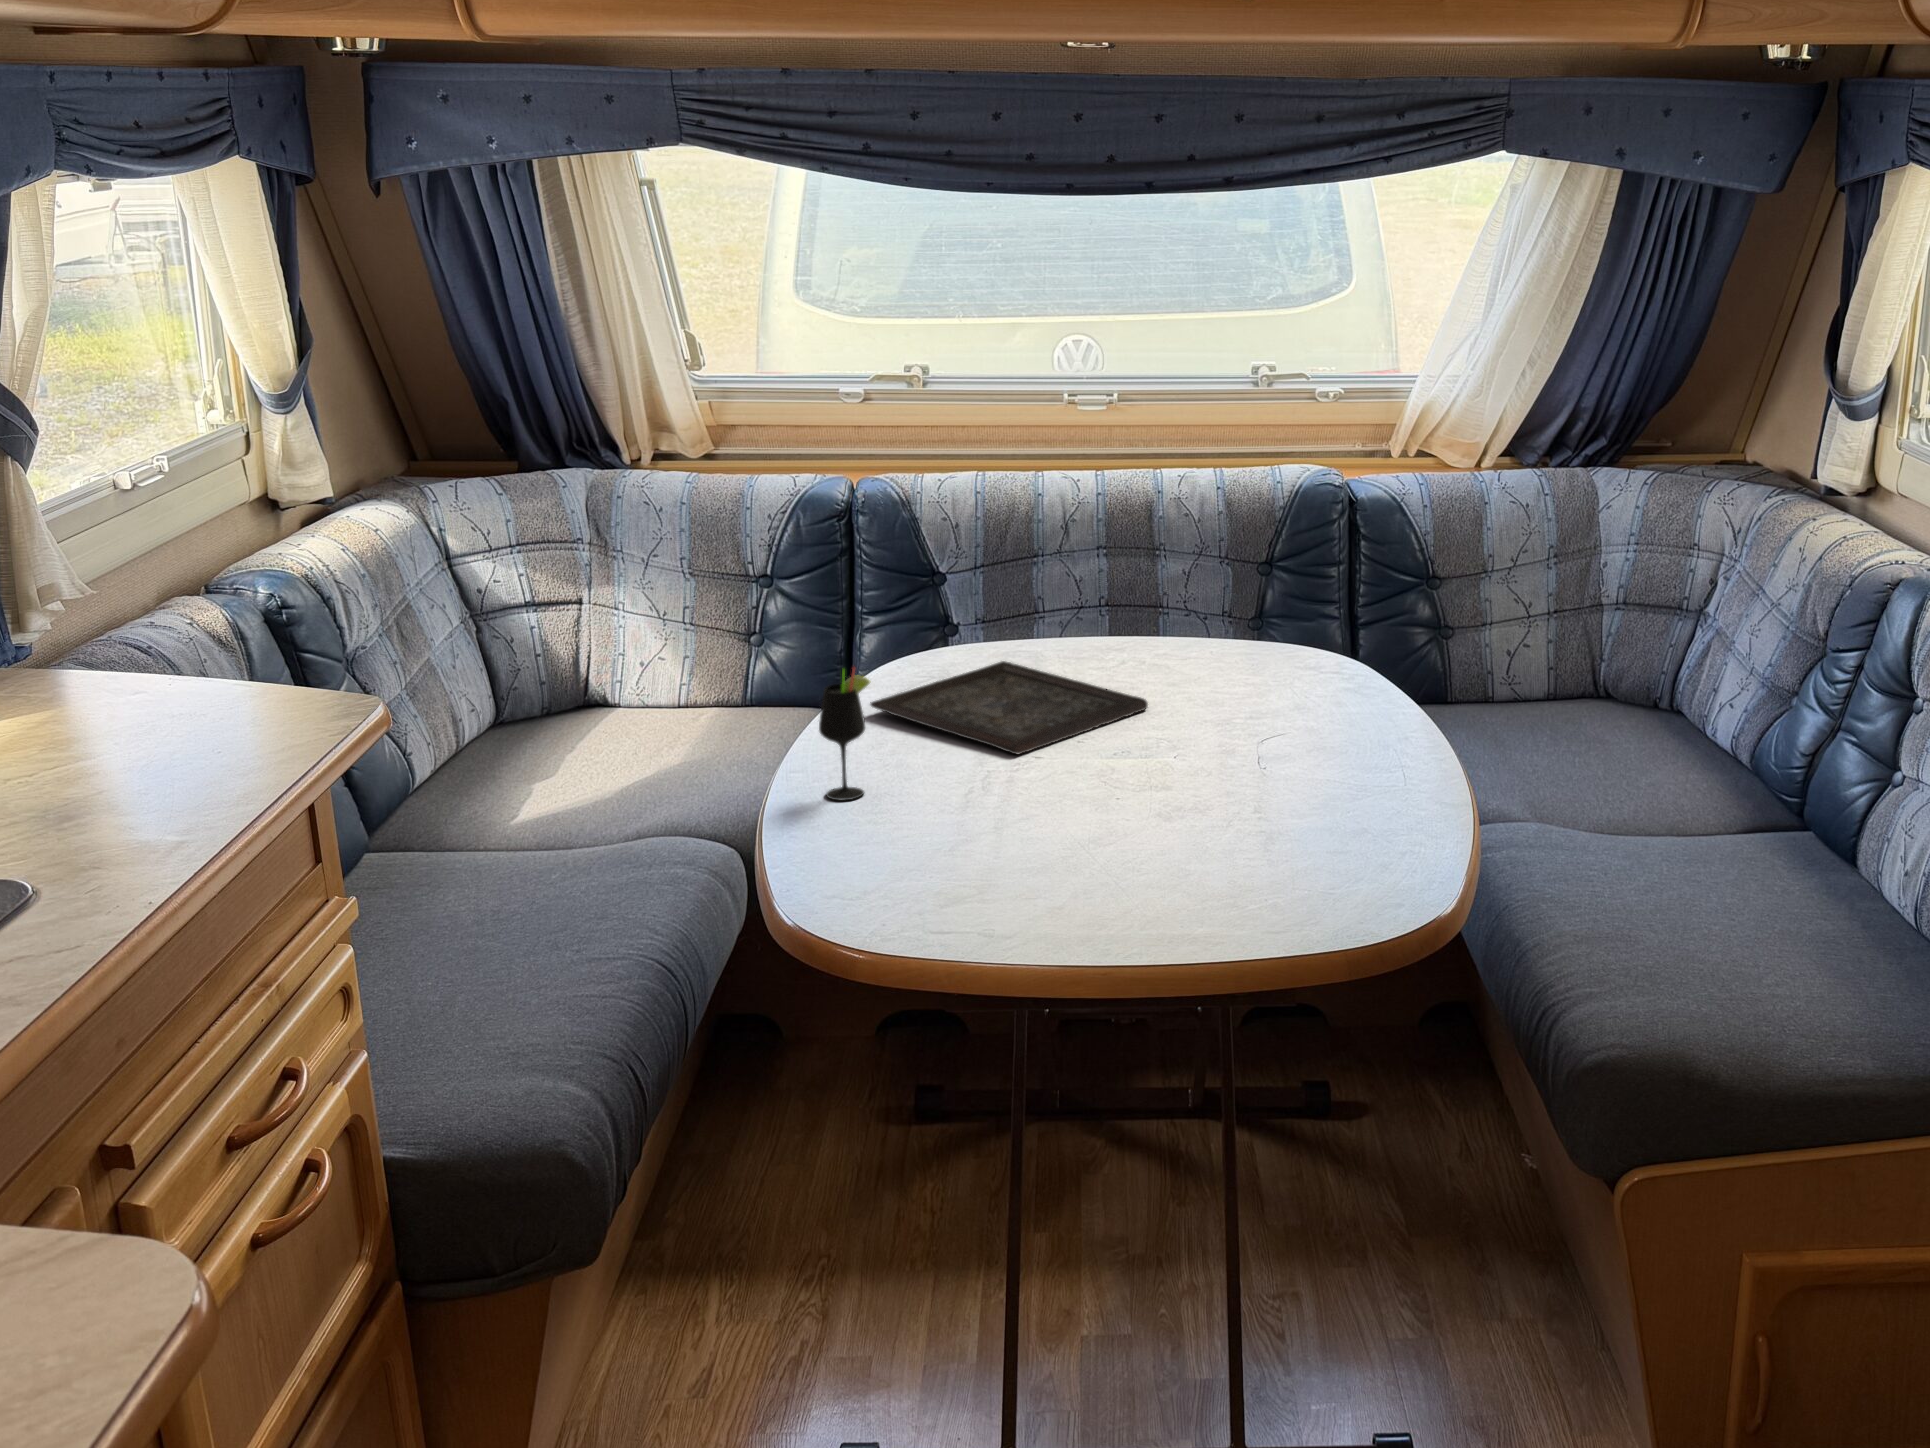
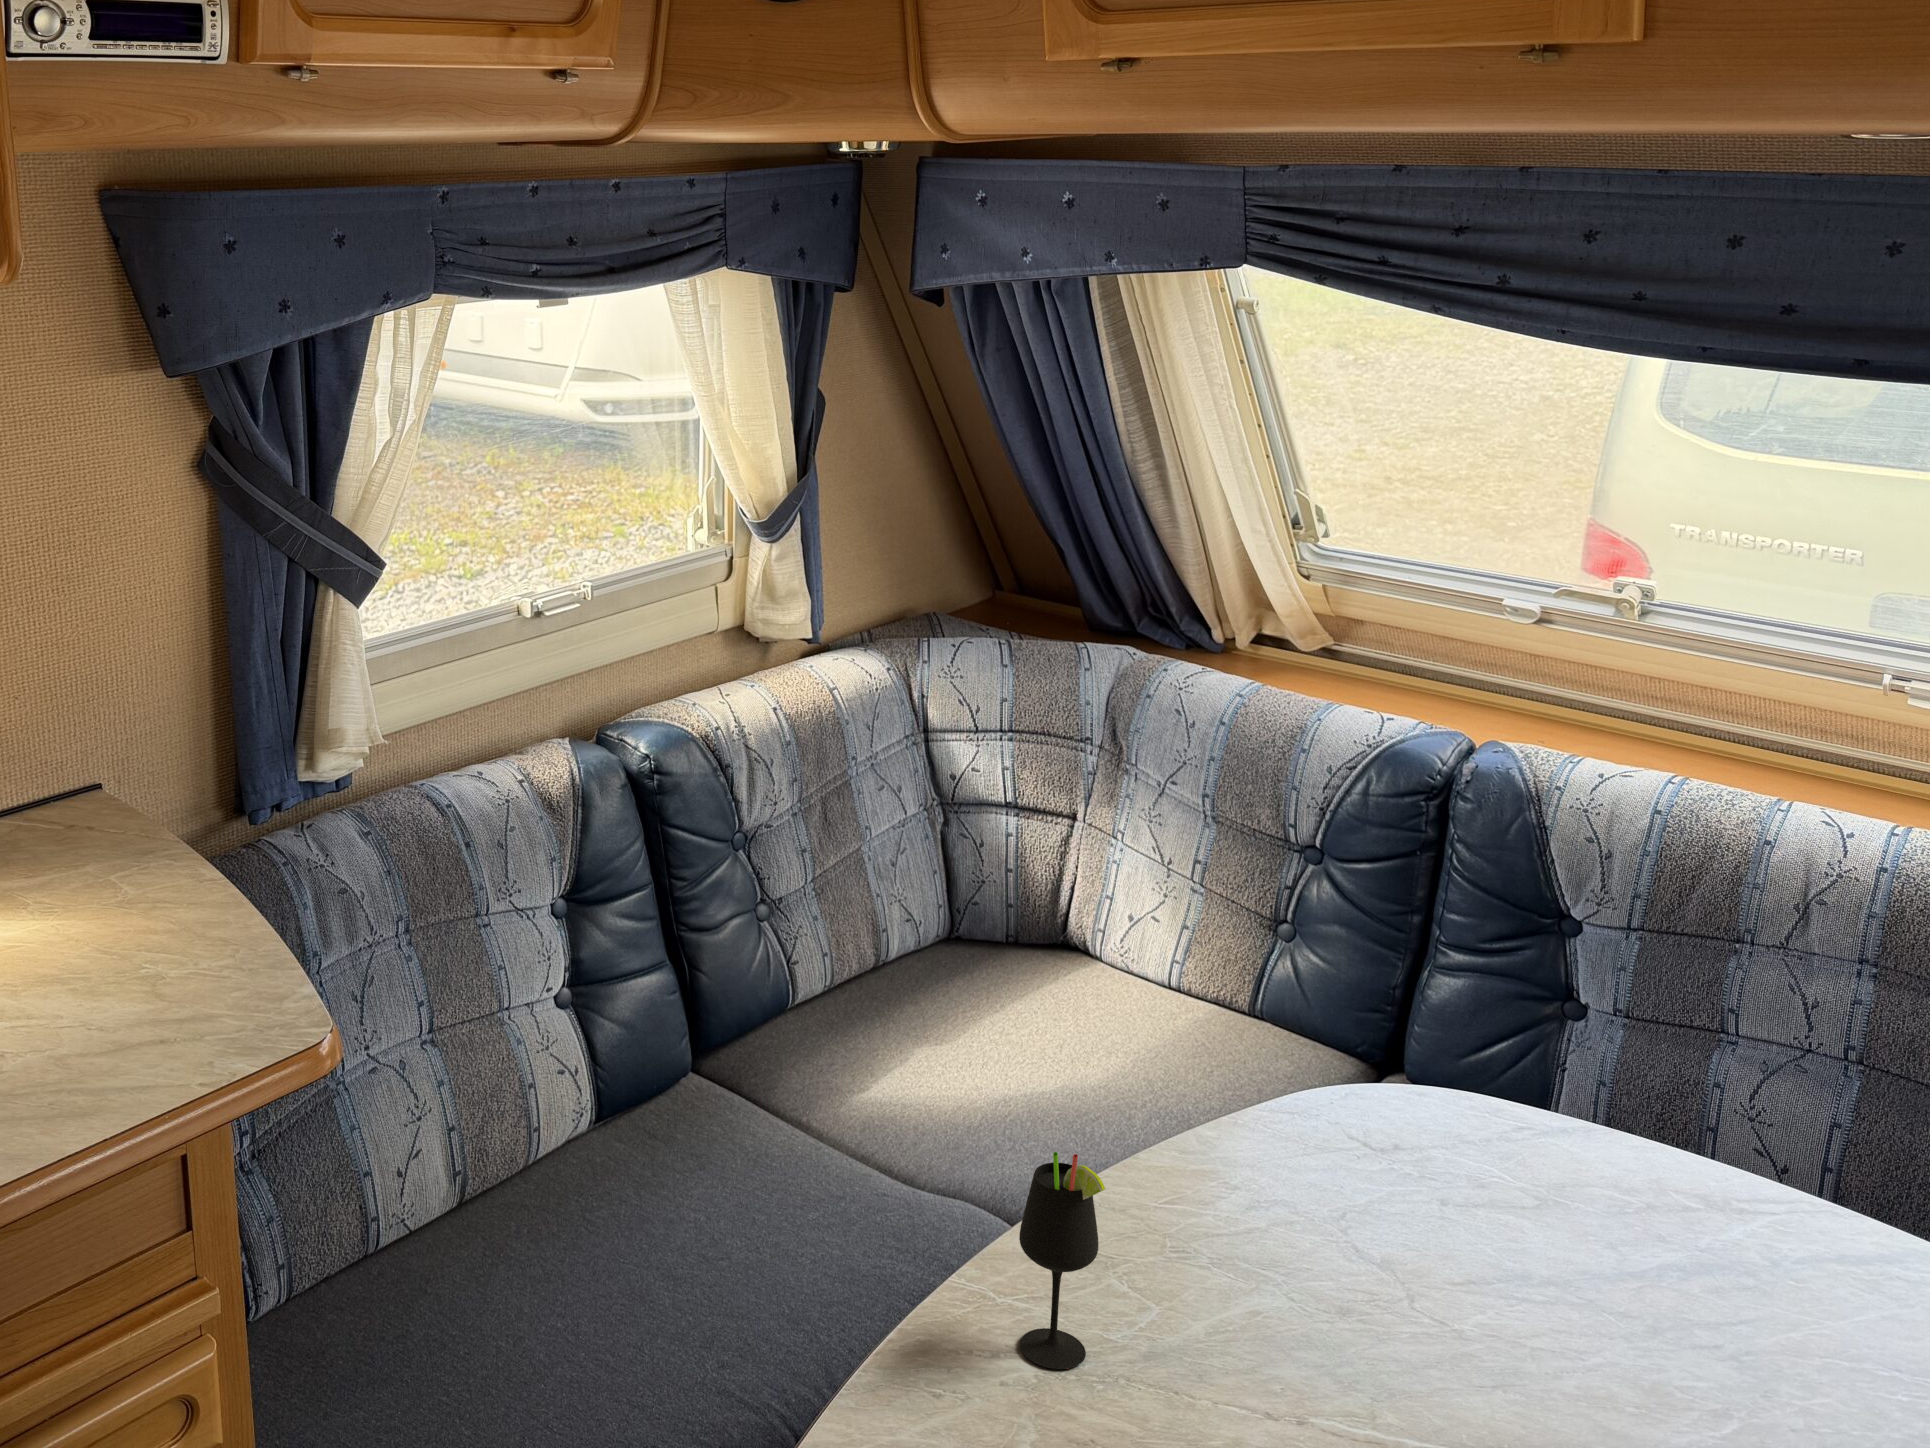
tray: present [870,661,1148,754] -> none [1239,1149,1751,1390]

